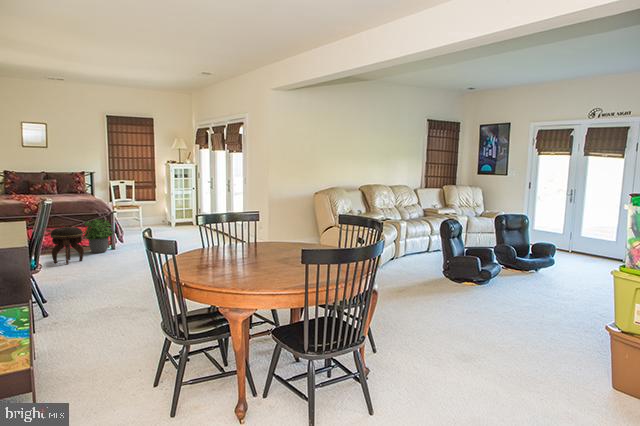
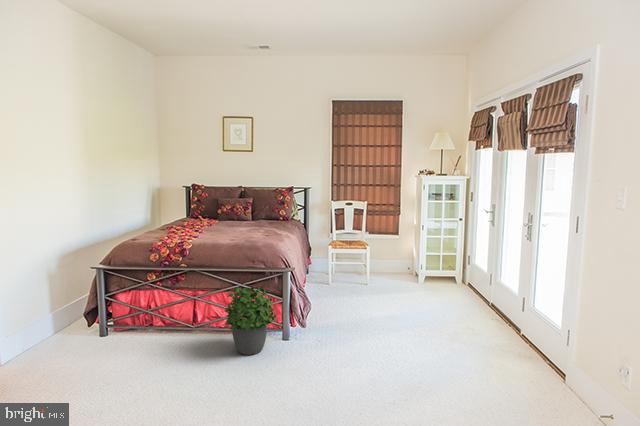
footstool: present [50,227,84,264] -> none [135,307,197,393]

